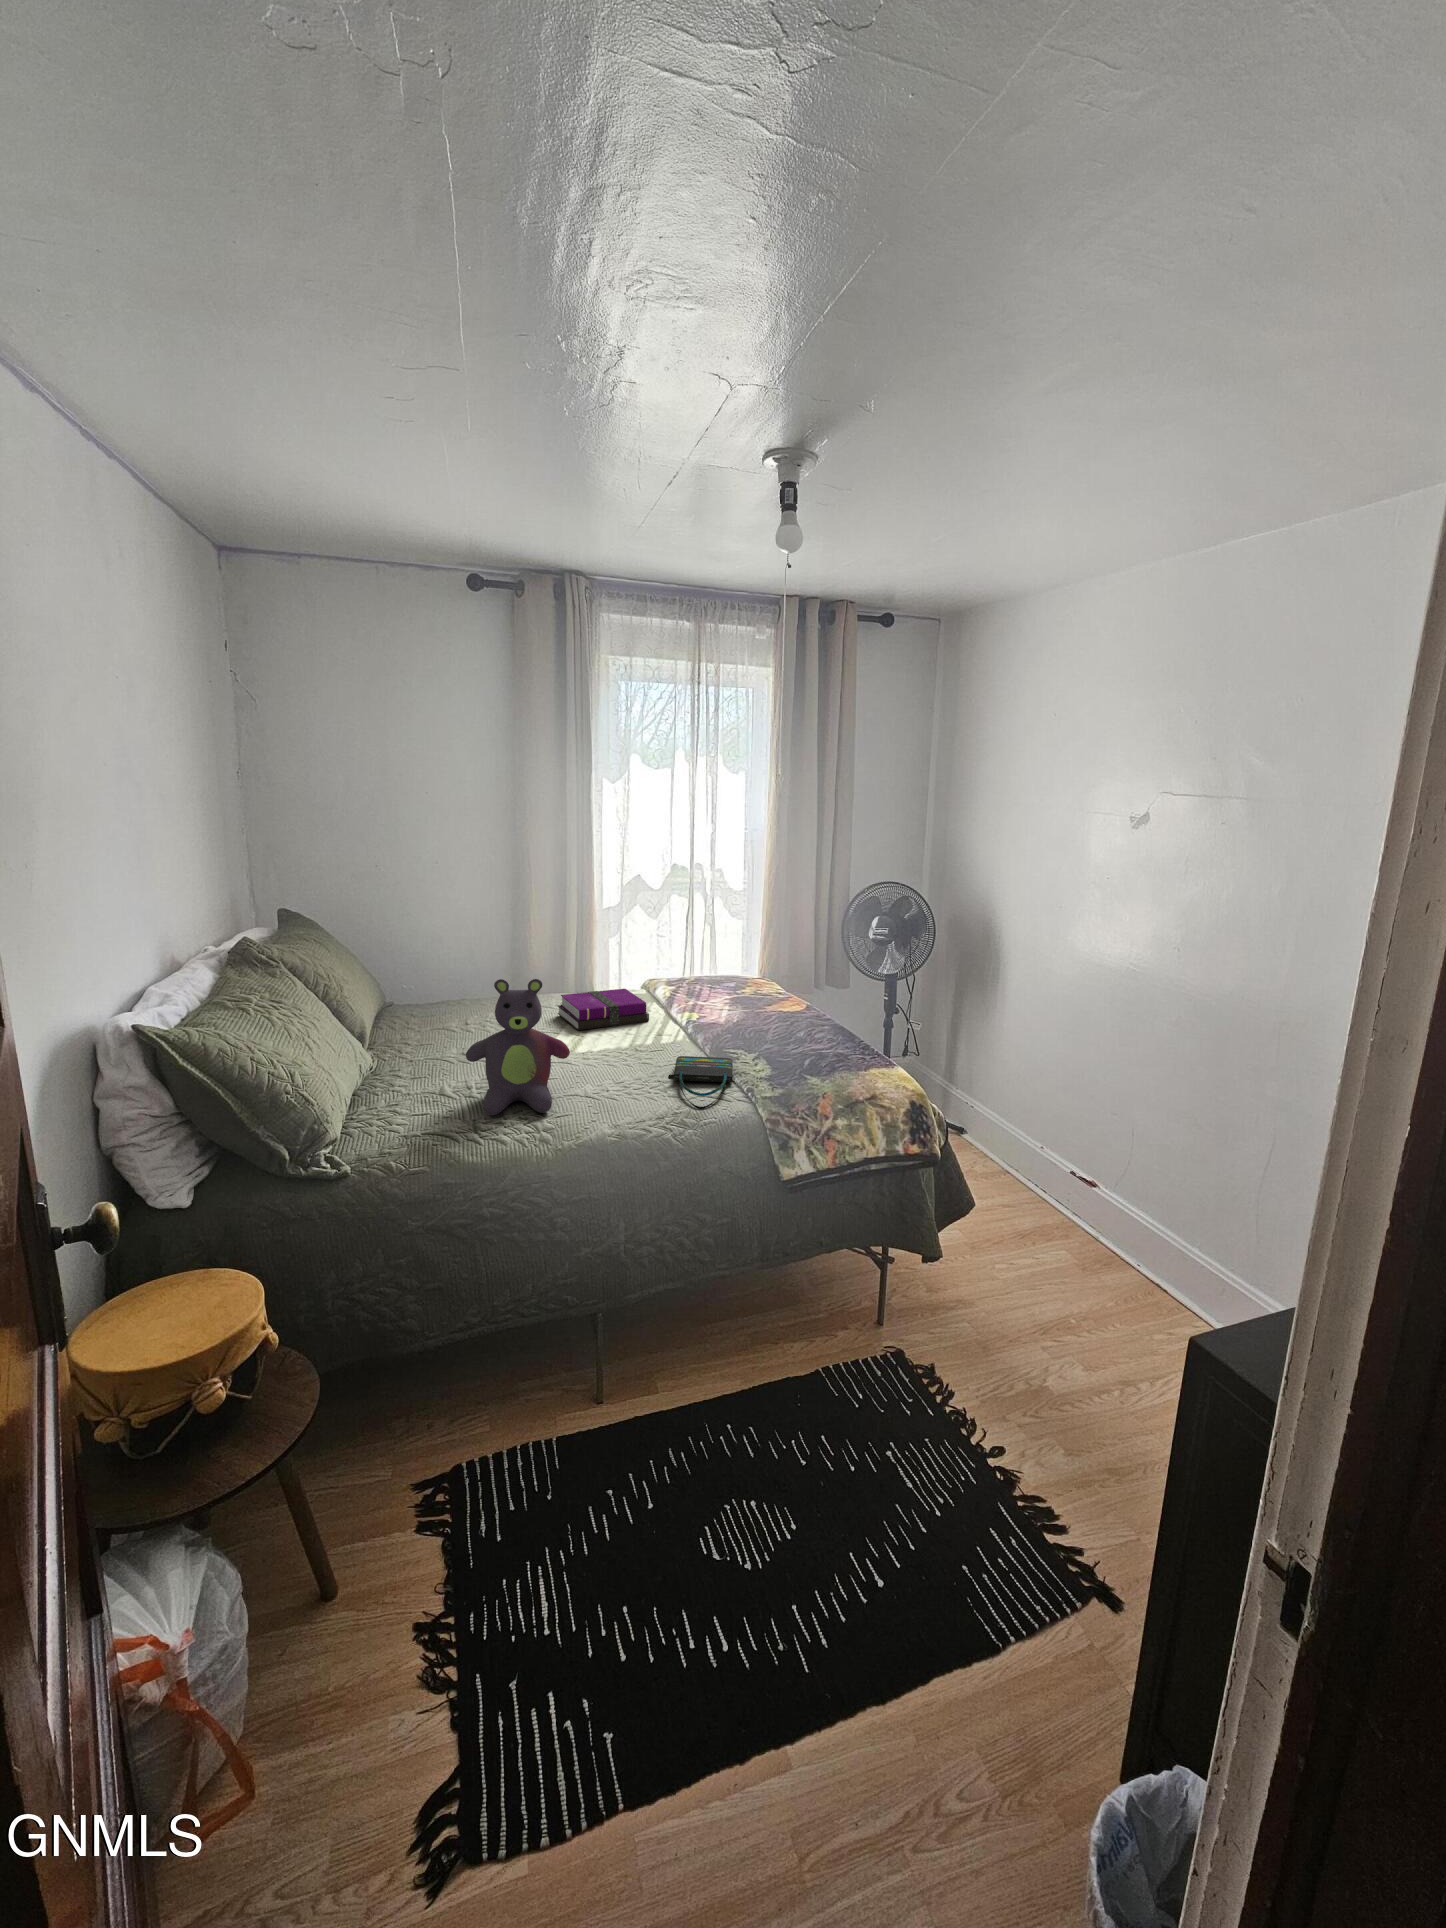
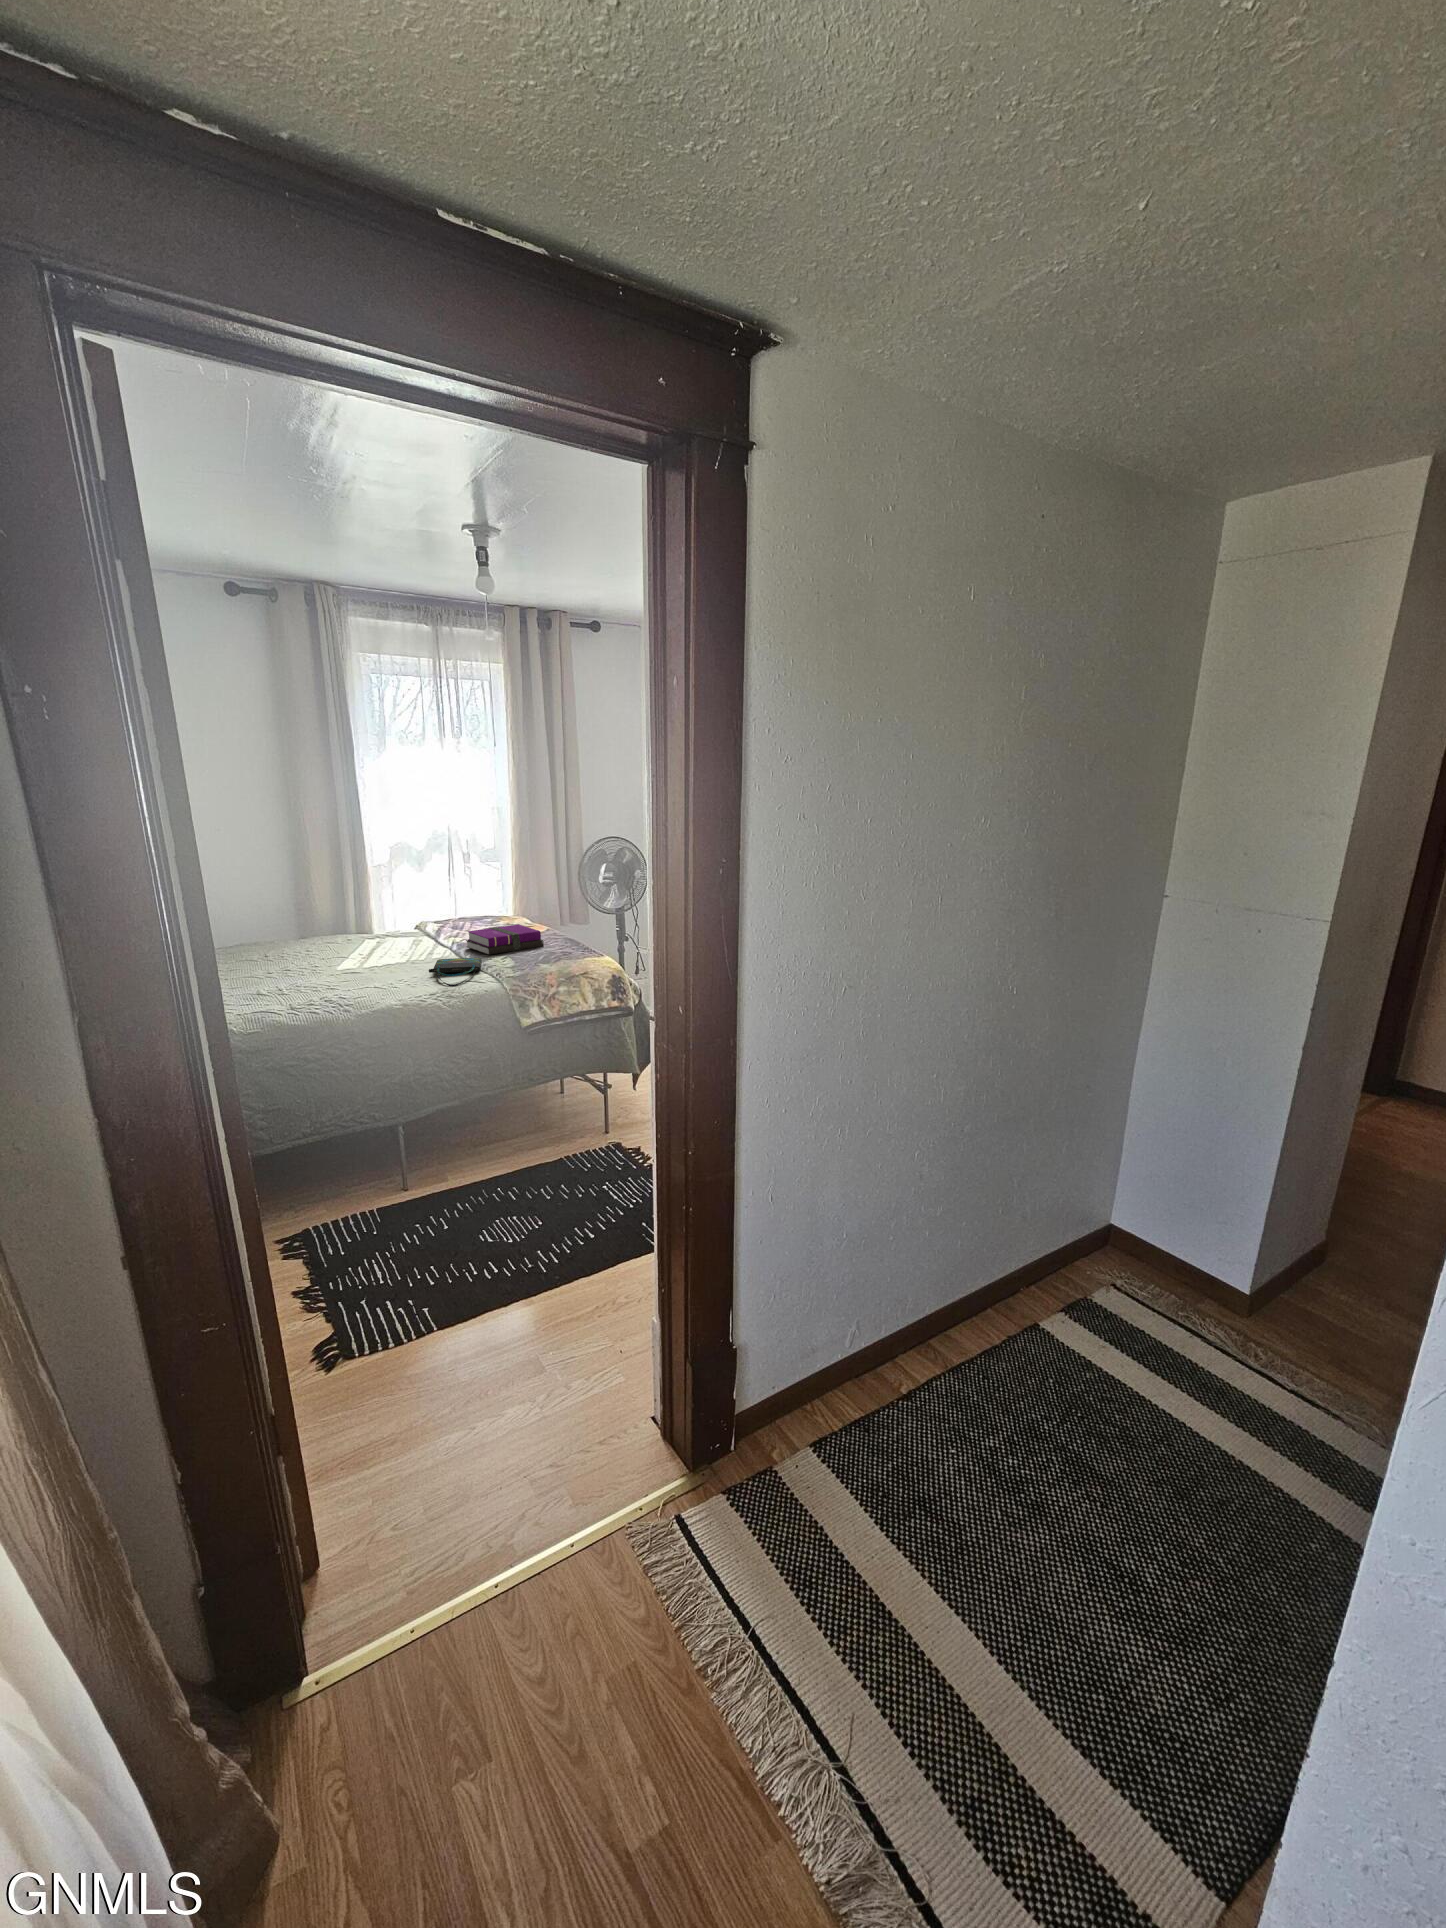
stuffed bear: present [466,979,570,1115] -> none [256,899,345,1003]
notebook: present [558,989,649,1030] -> present [466,924,544,955]

